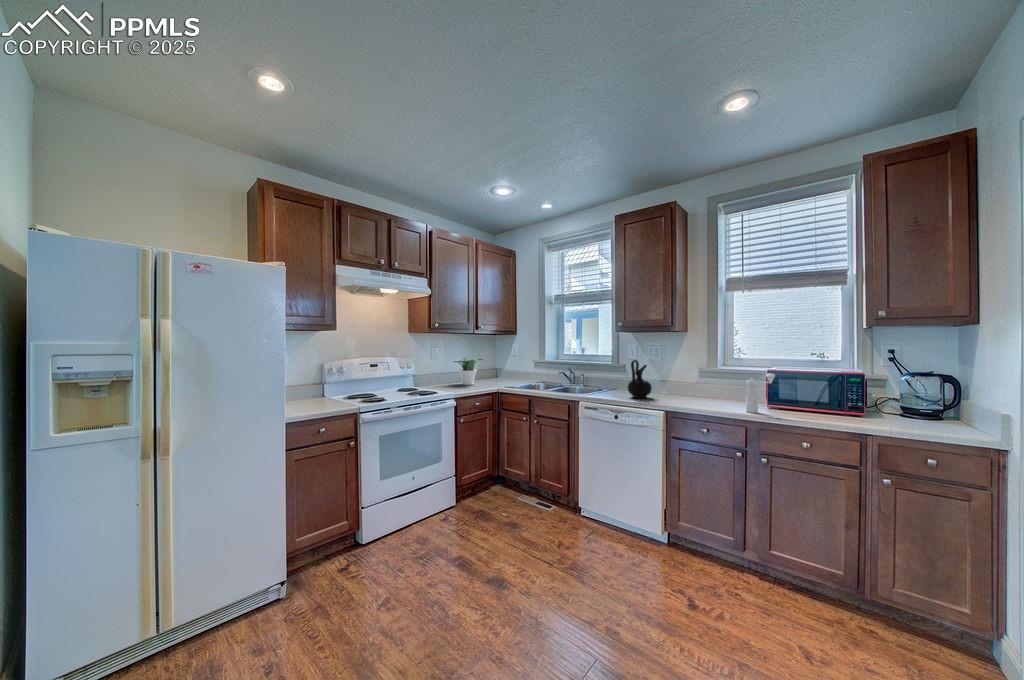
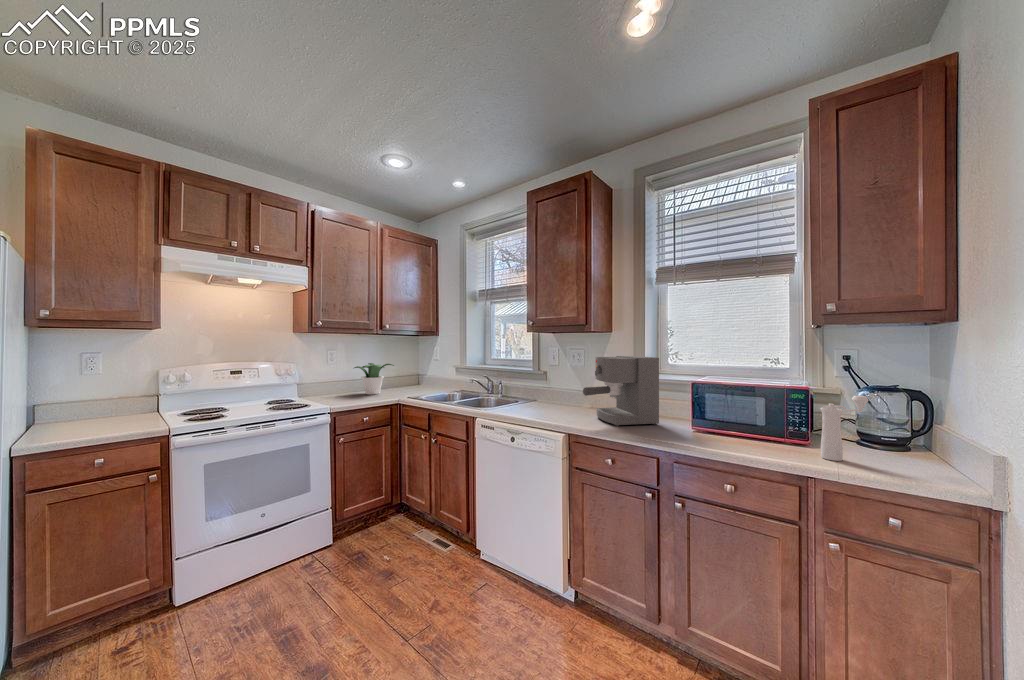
coffee maker: none [675,351,737,406] -> present [583,356,659,426]
ceramic jug: present [628,360,652,398] -> none [537,367,565,414]
pepper mill: present [746,373,775,413] -> present [820,396,869,461]

